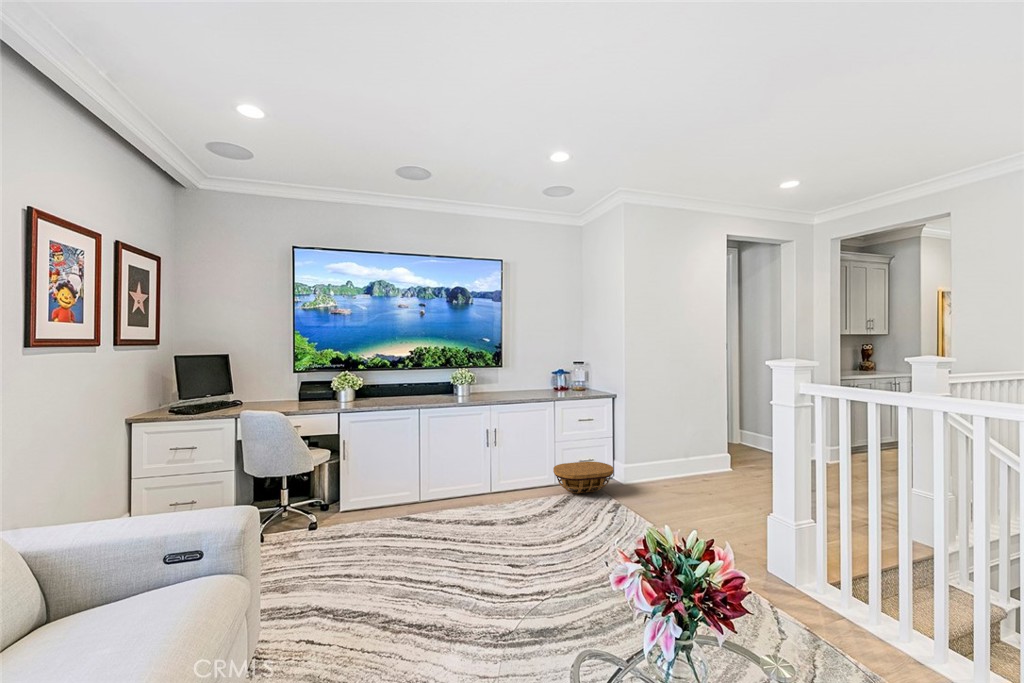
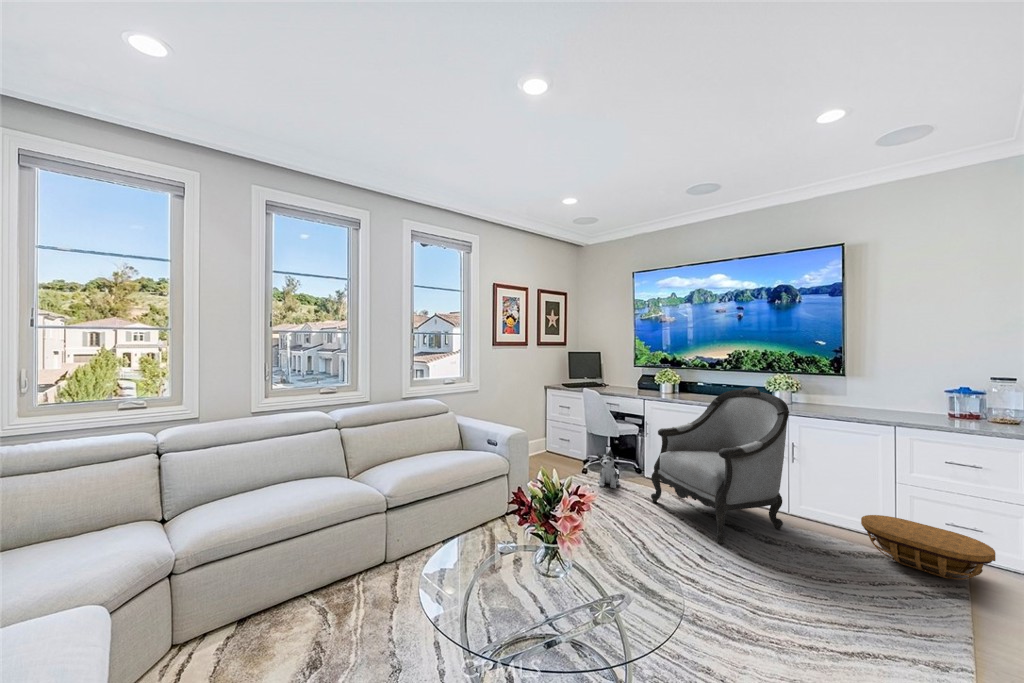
armchair: none [410,383,522,538] -> present [651,387,789,544]
plush toy: none [321,492,356,548] -> present [597,450,620,488]

